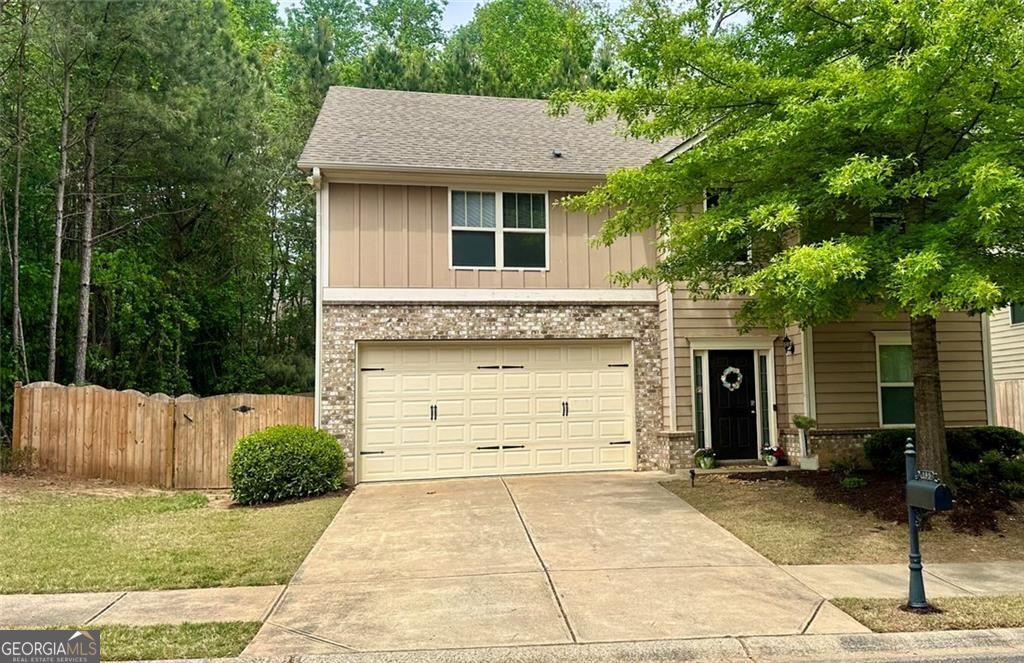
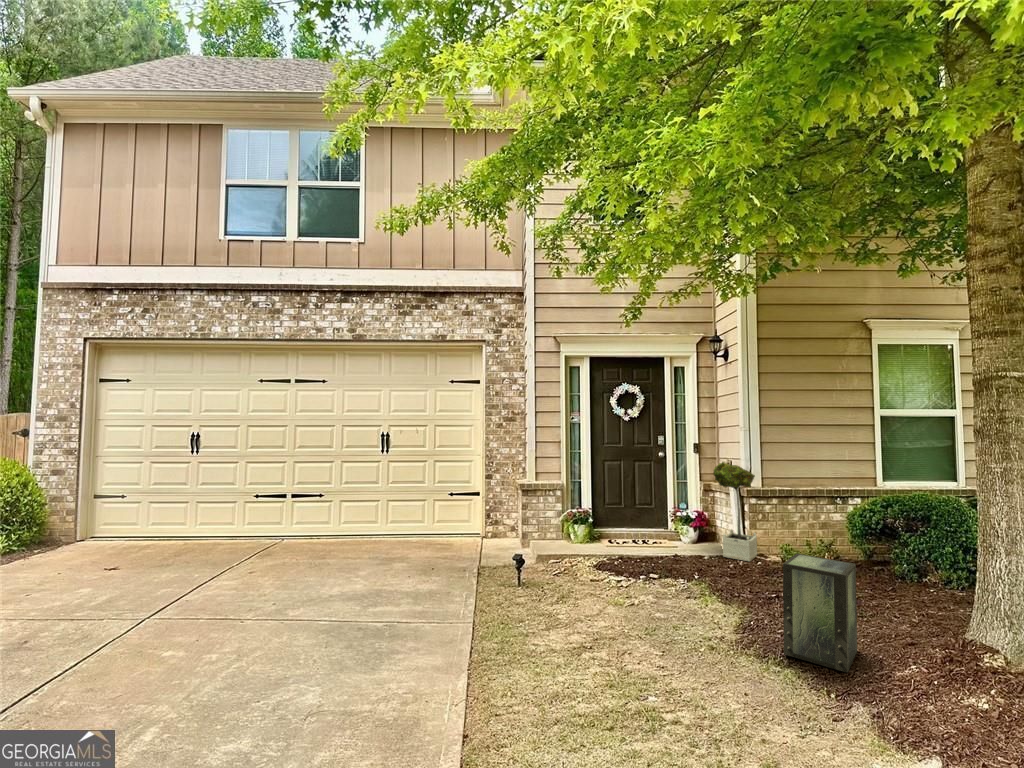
storage box: none [851,452,881,495] -> present [783,554,857,673]

